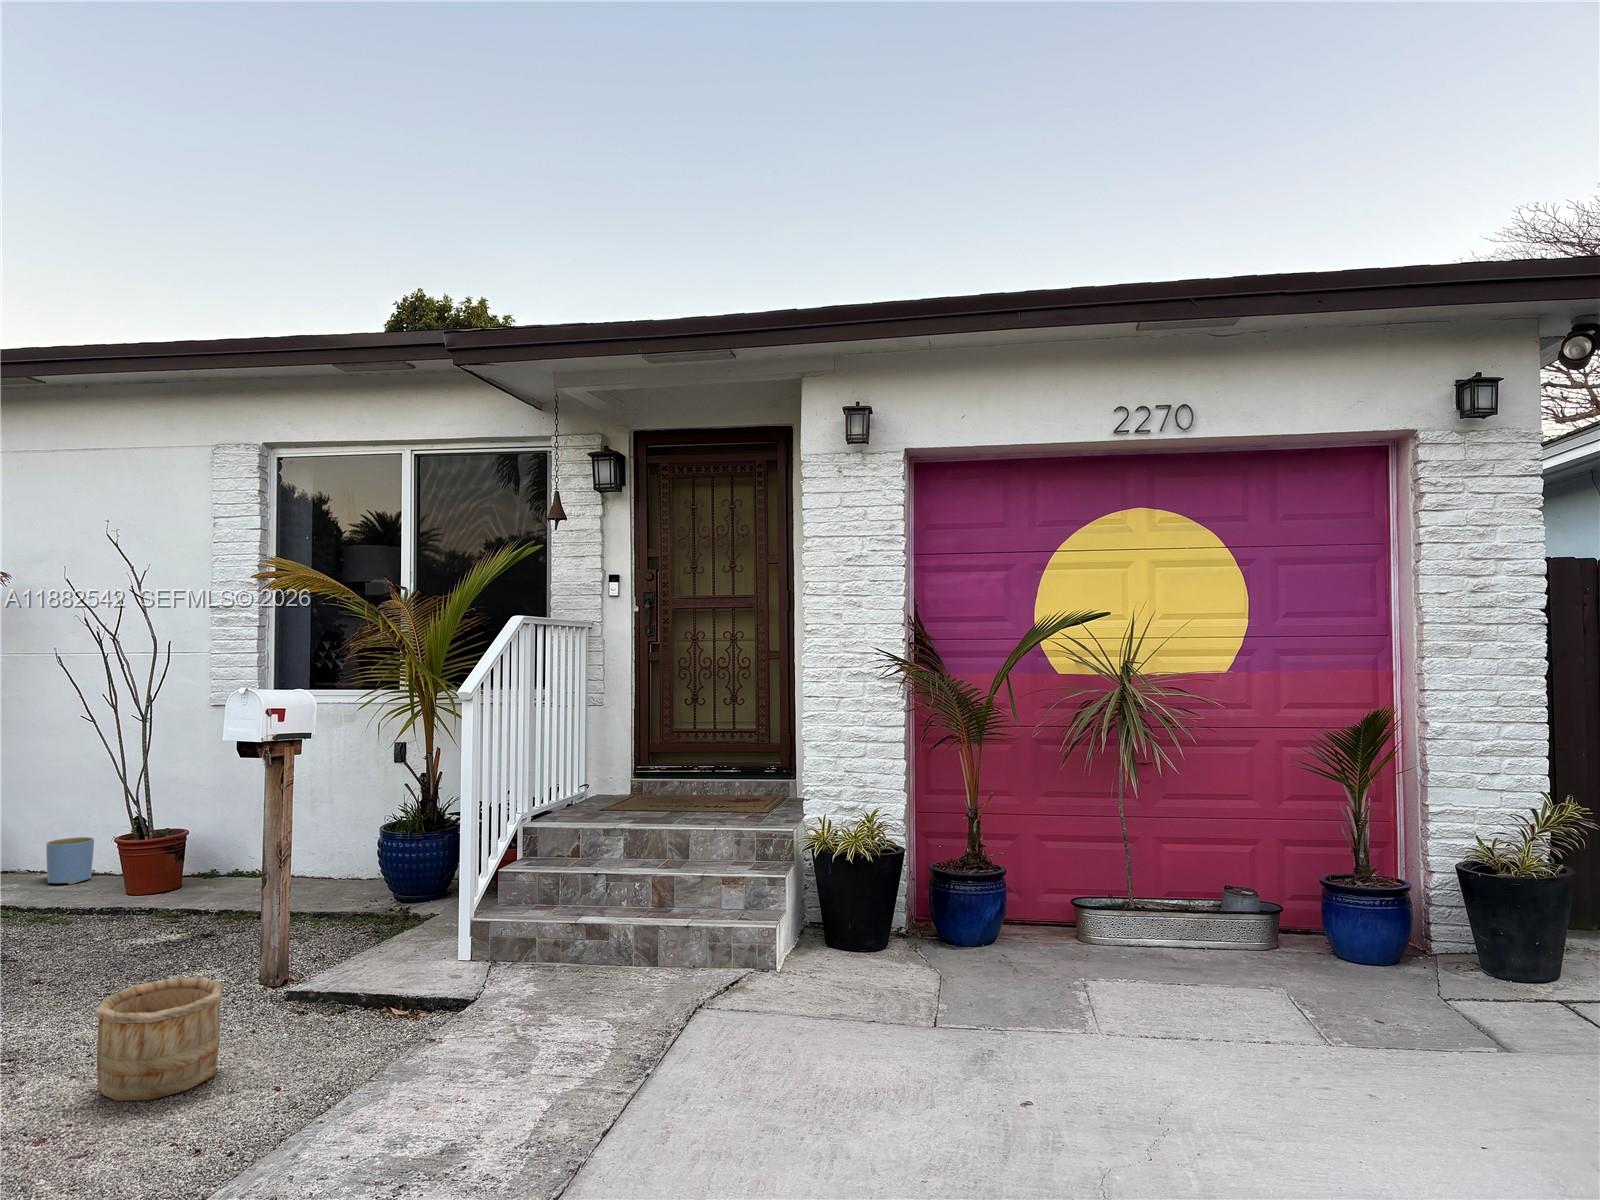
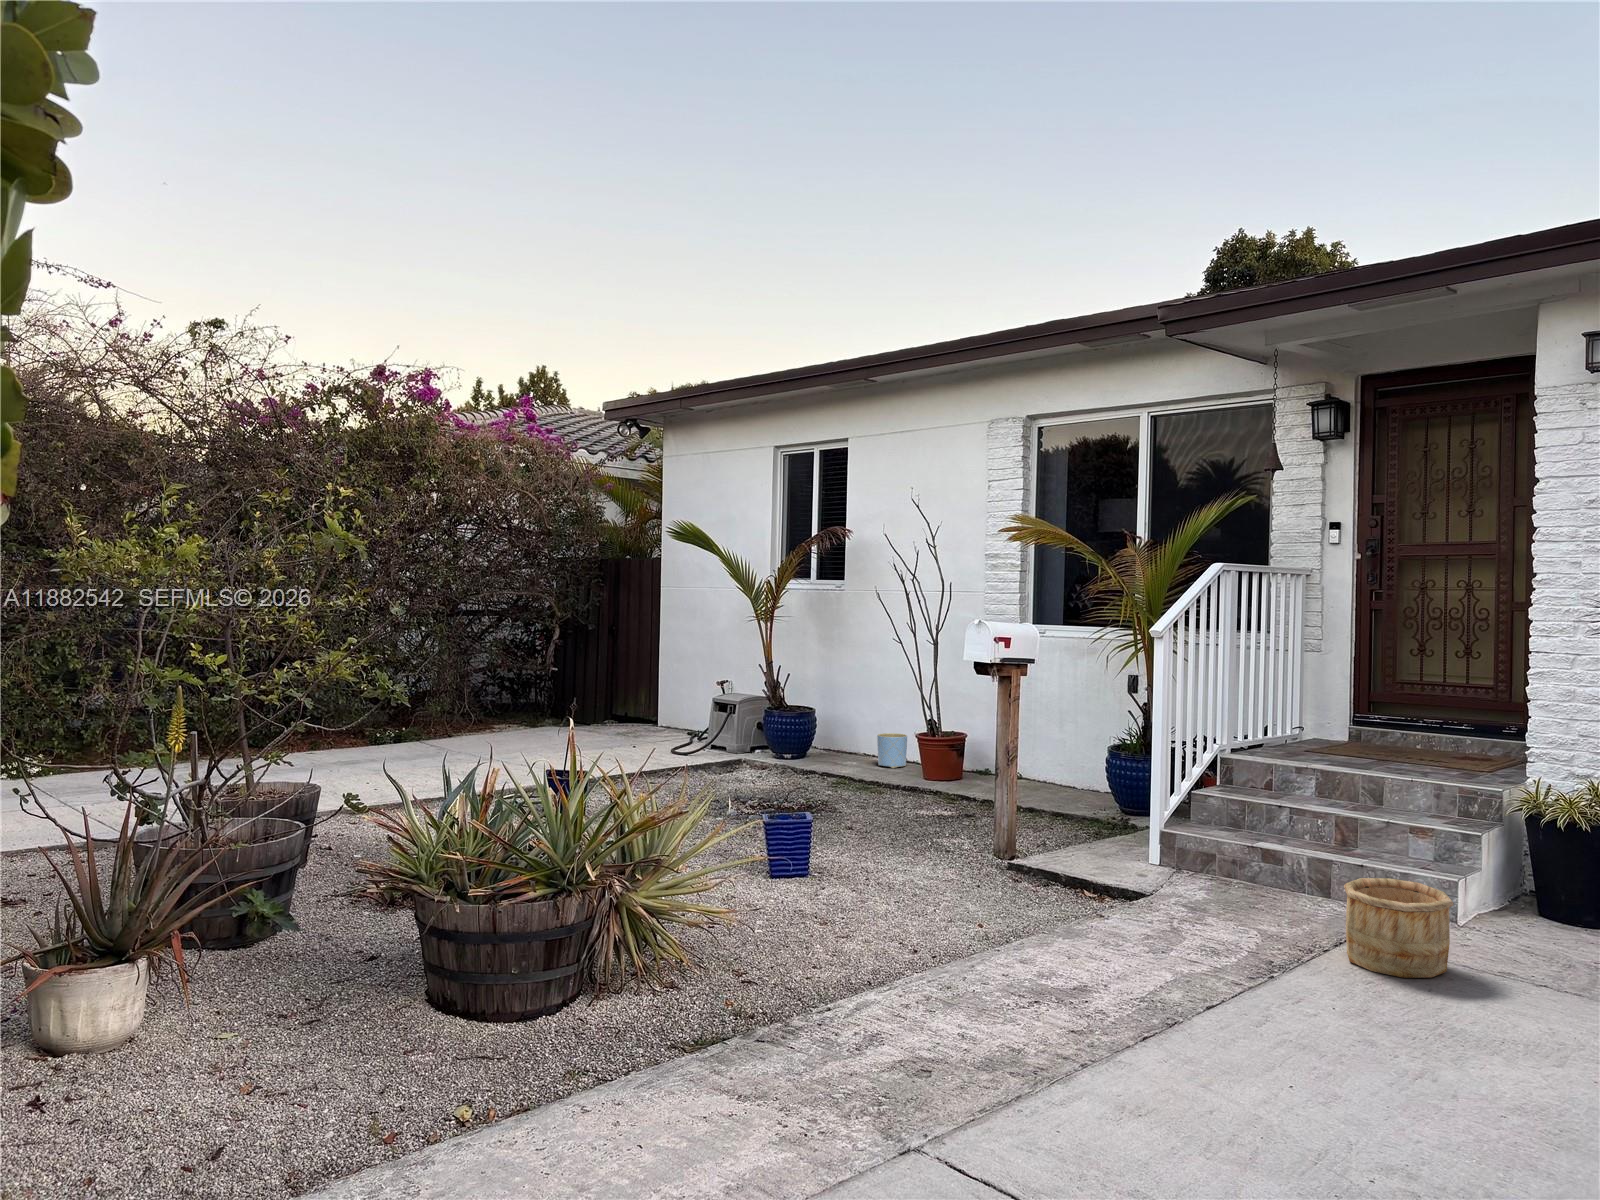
wooden bucket: present [94,978,224,1101] -> present [1344,878,1454,978]

